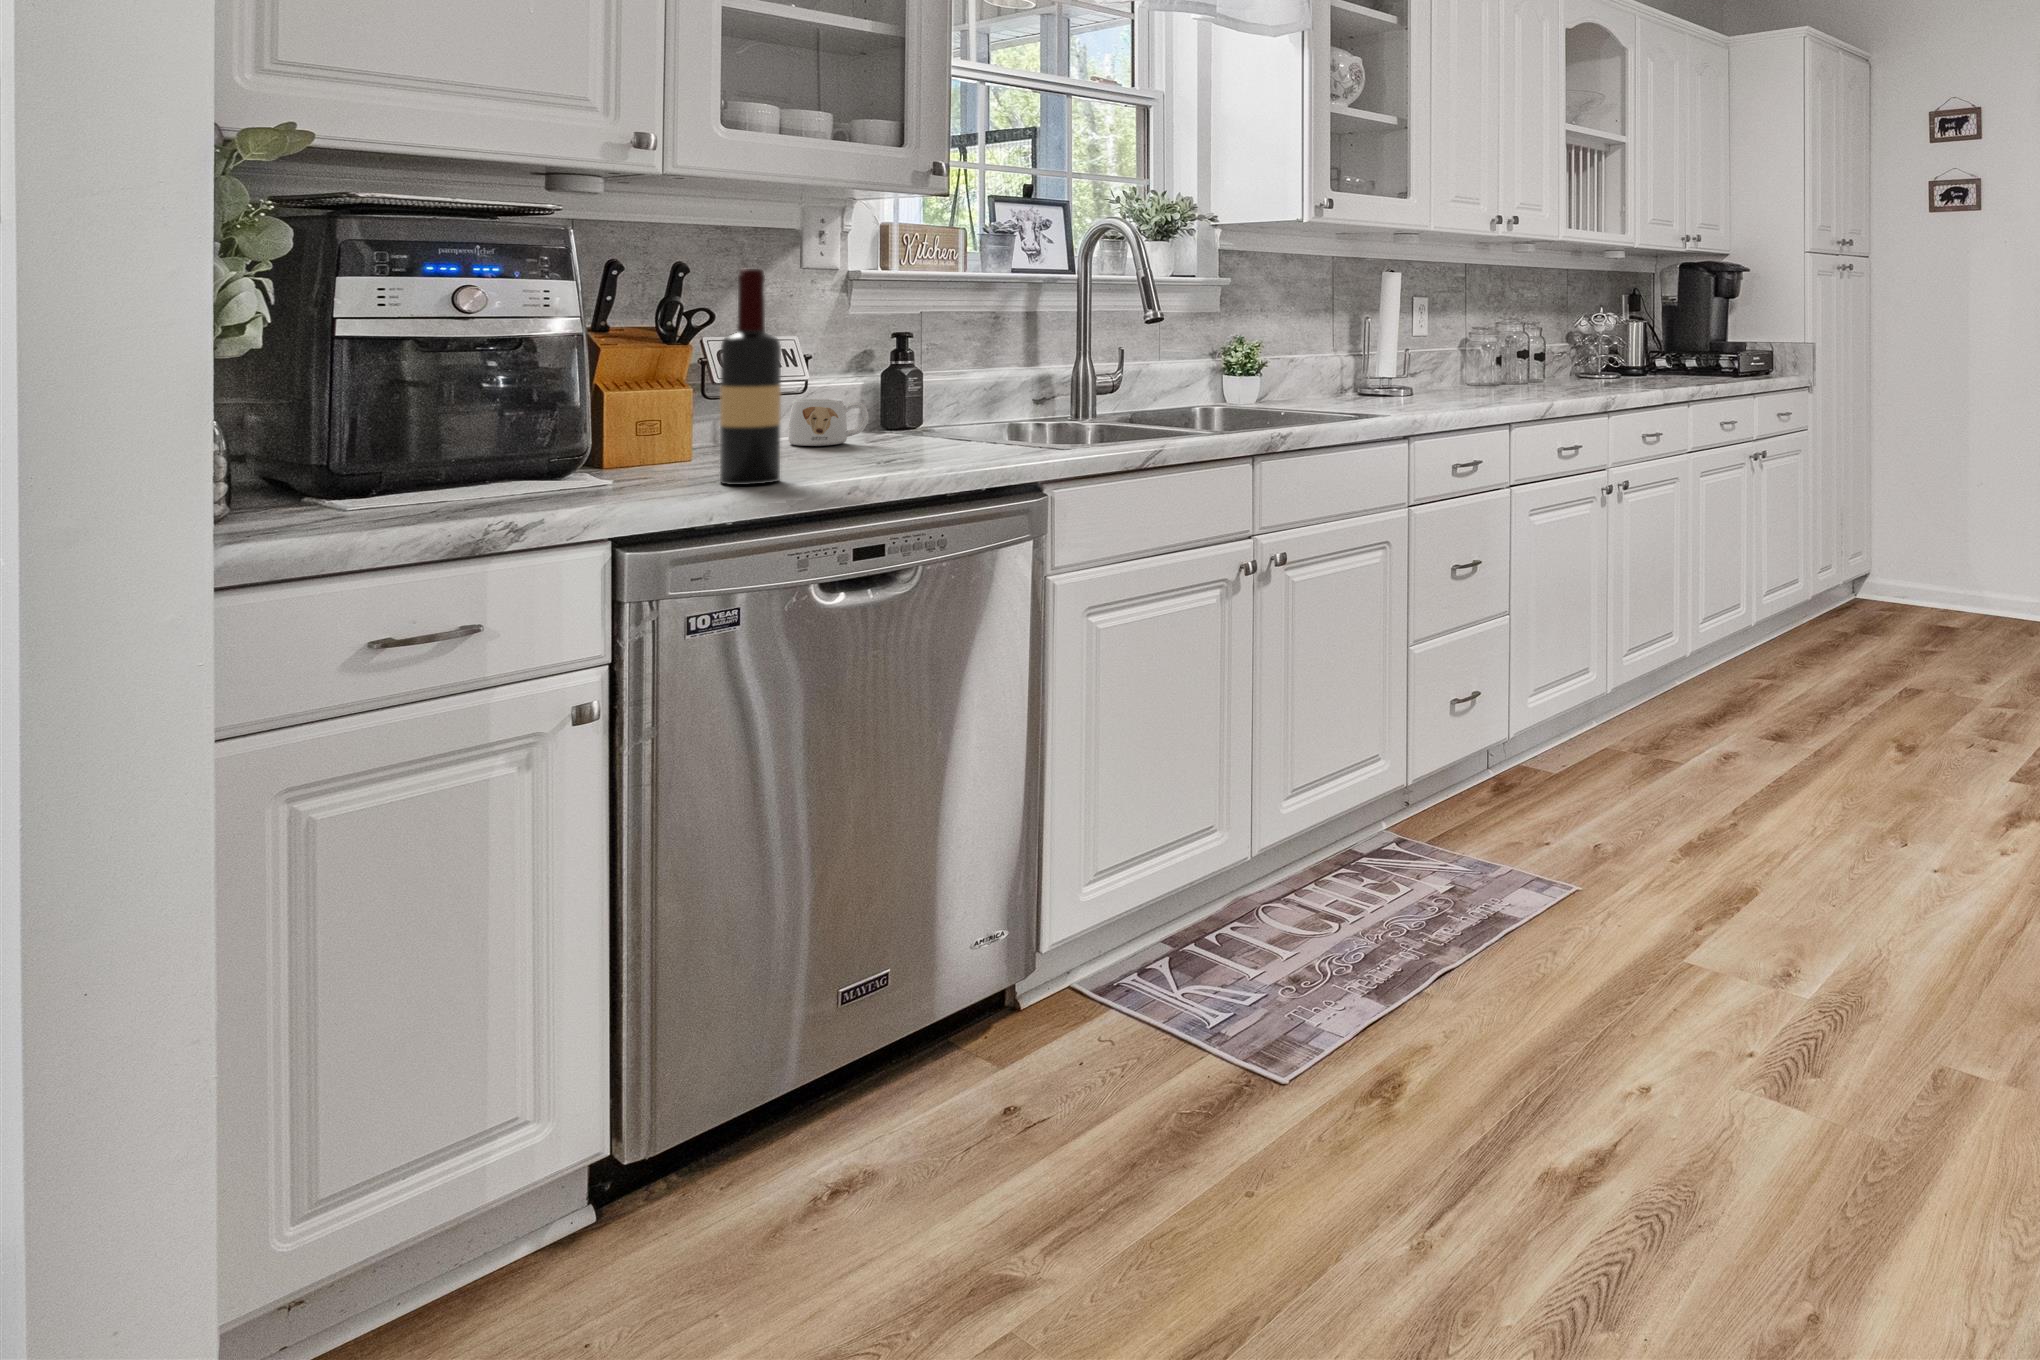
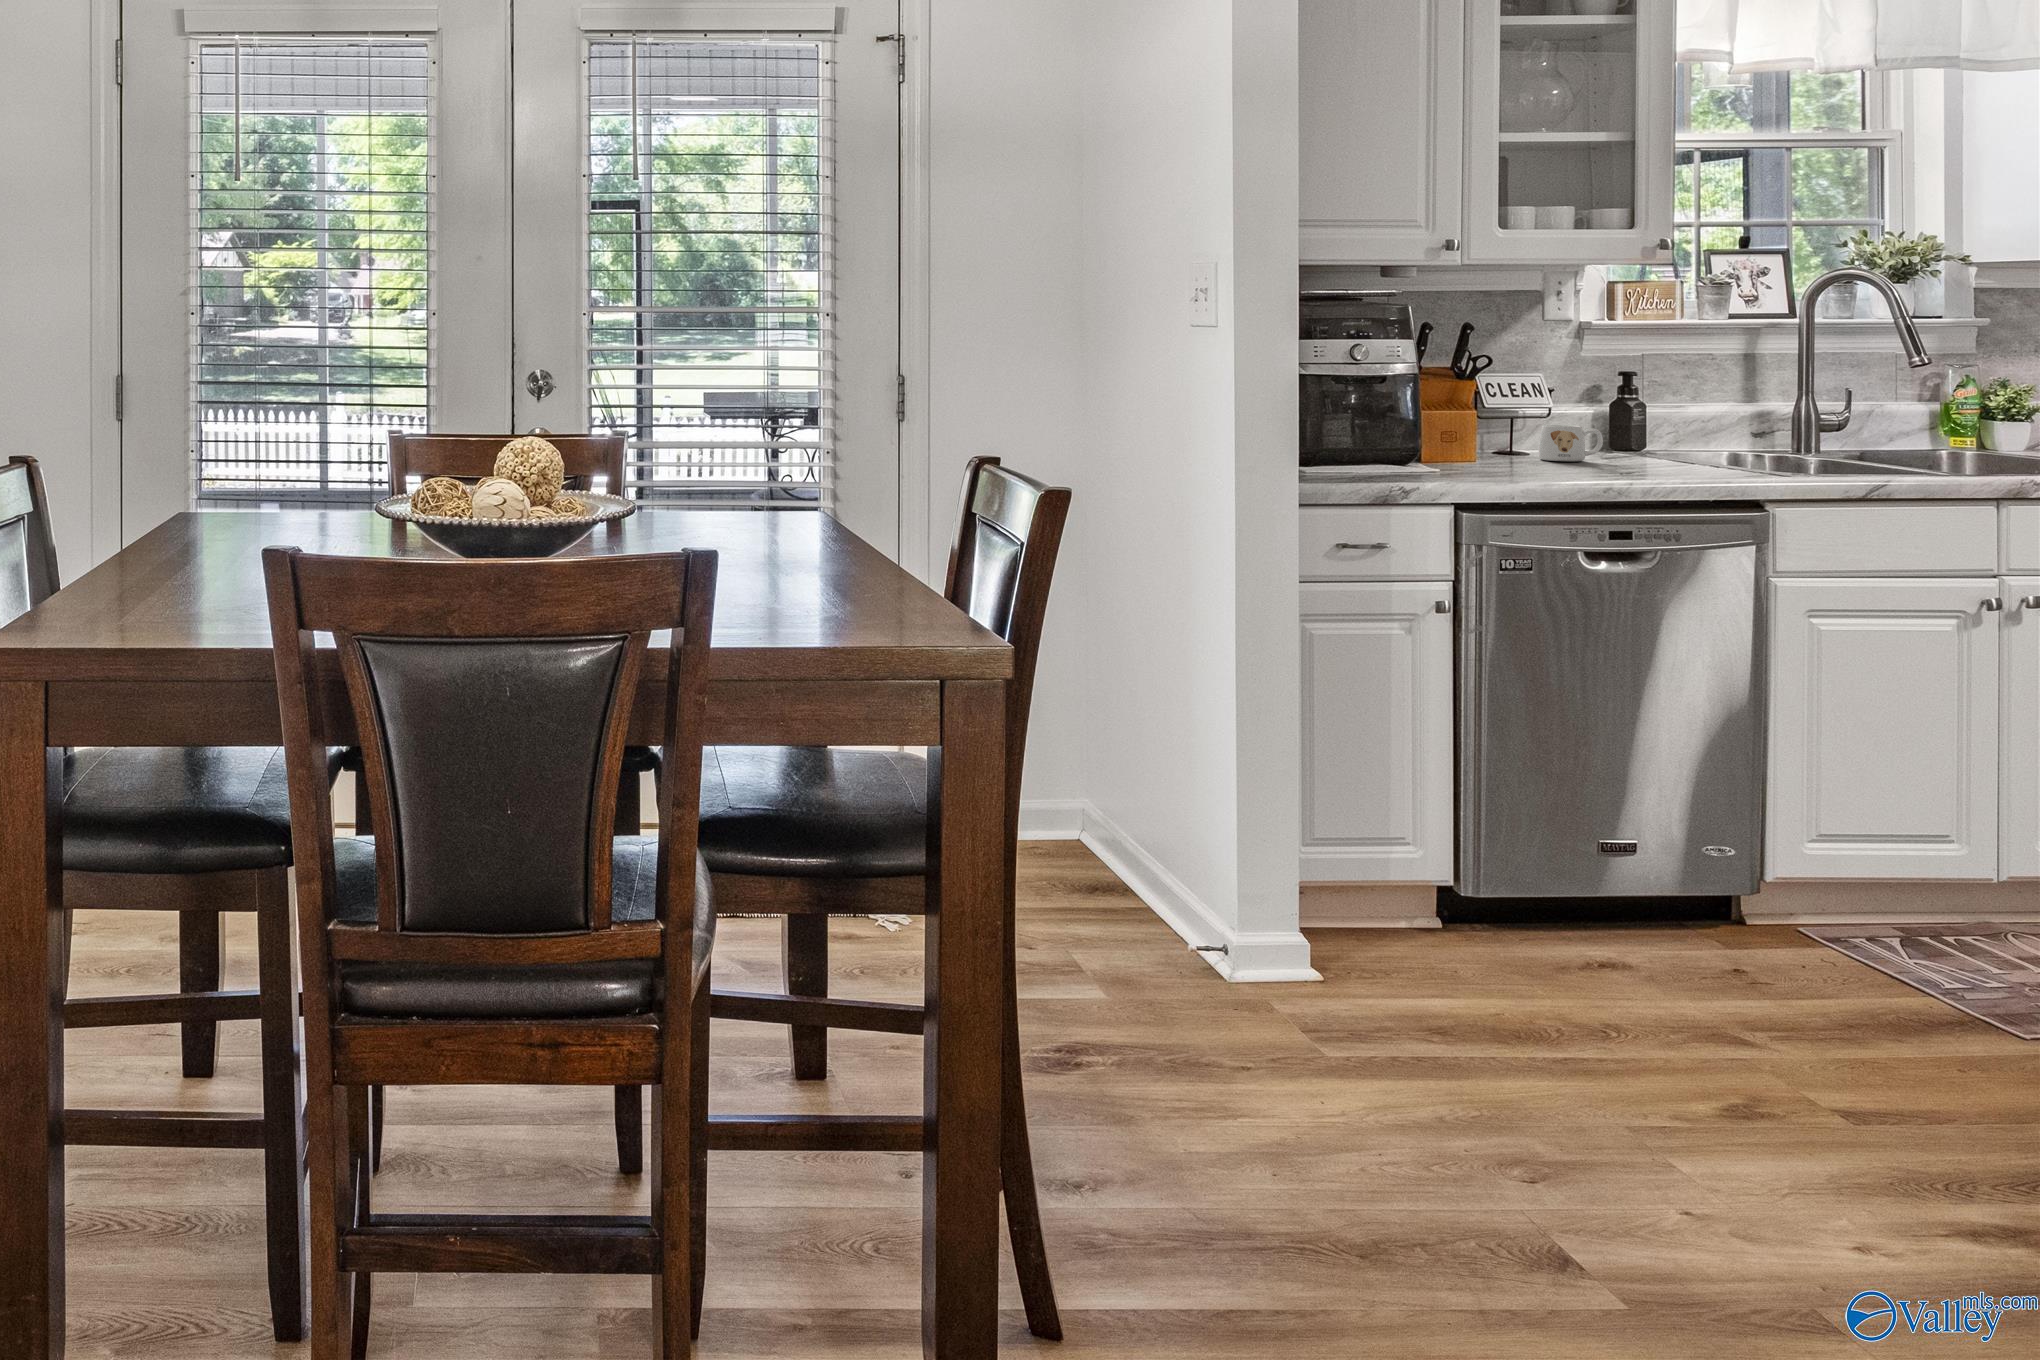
wine bottle: present [720,269,781,485] -> none [1505,328,1547,480]

